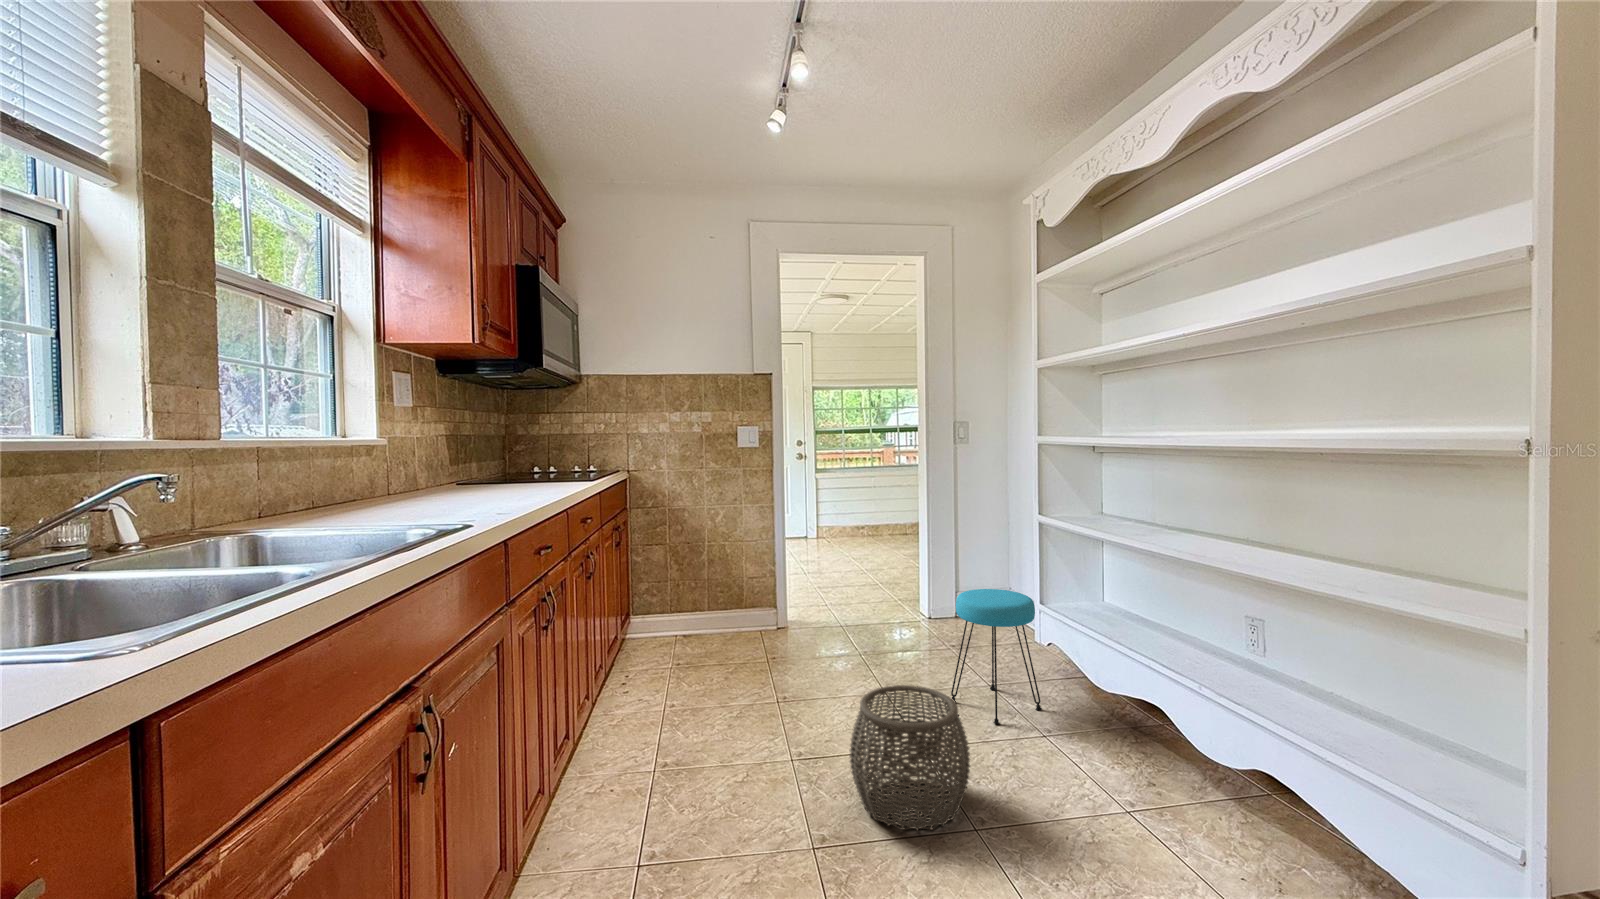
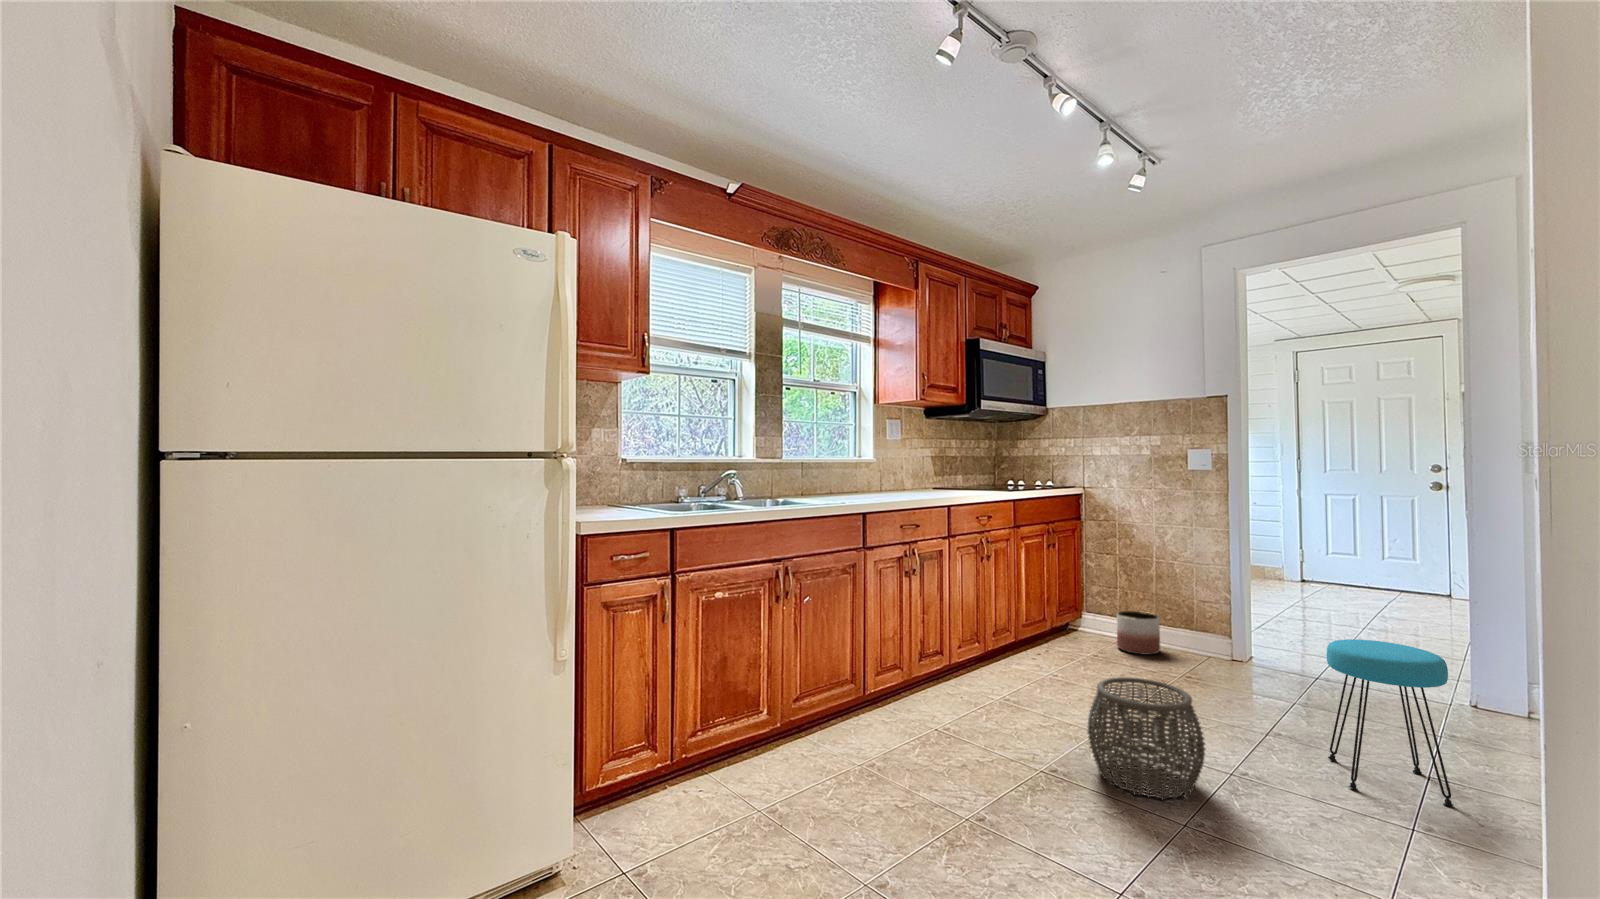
planter: none [680,601,723,649] -> present [1117,611,1160,655]

